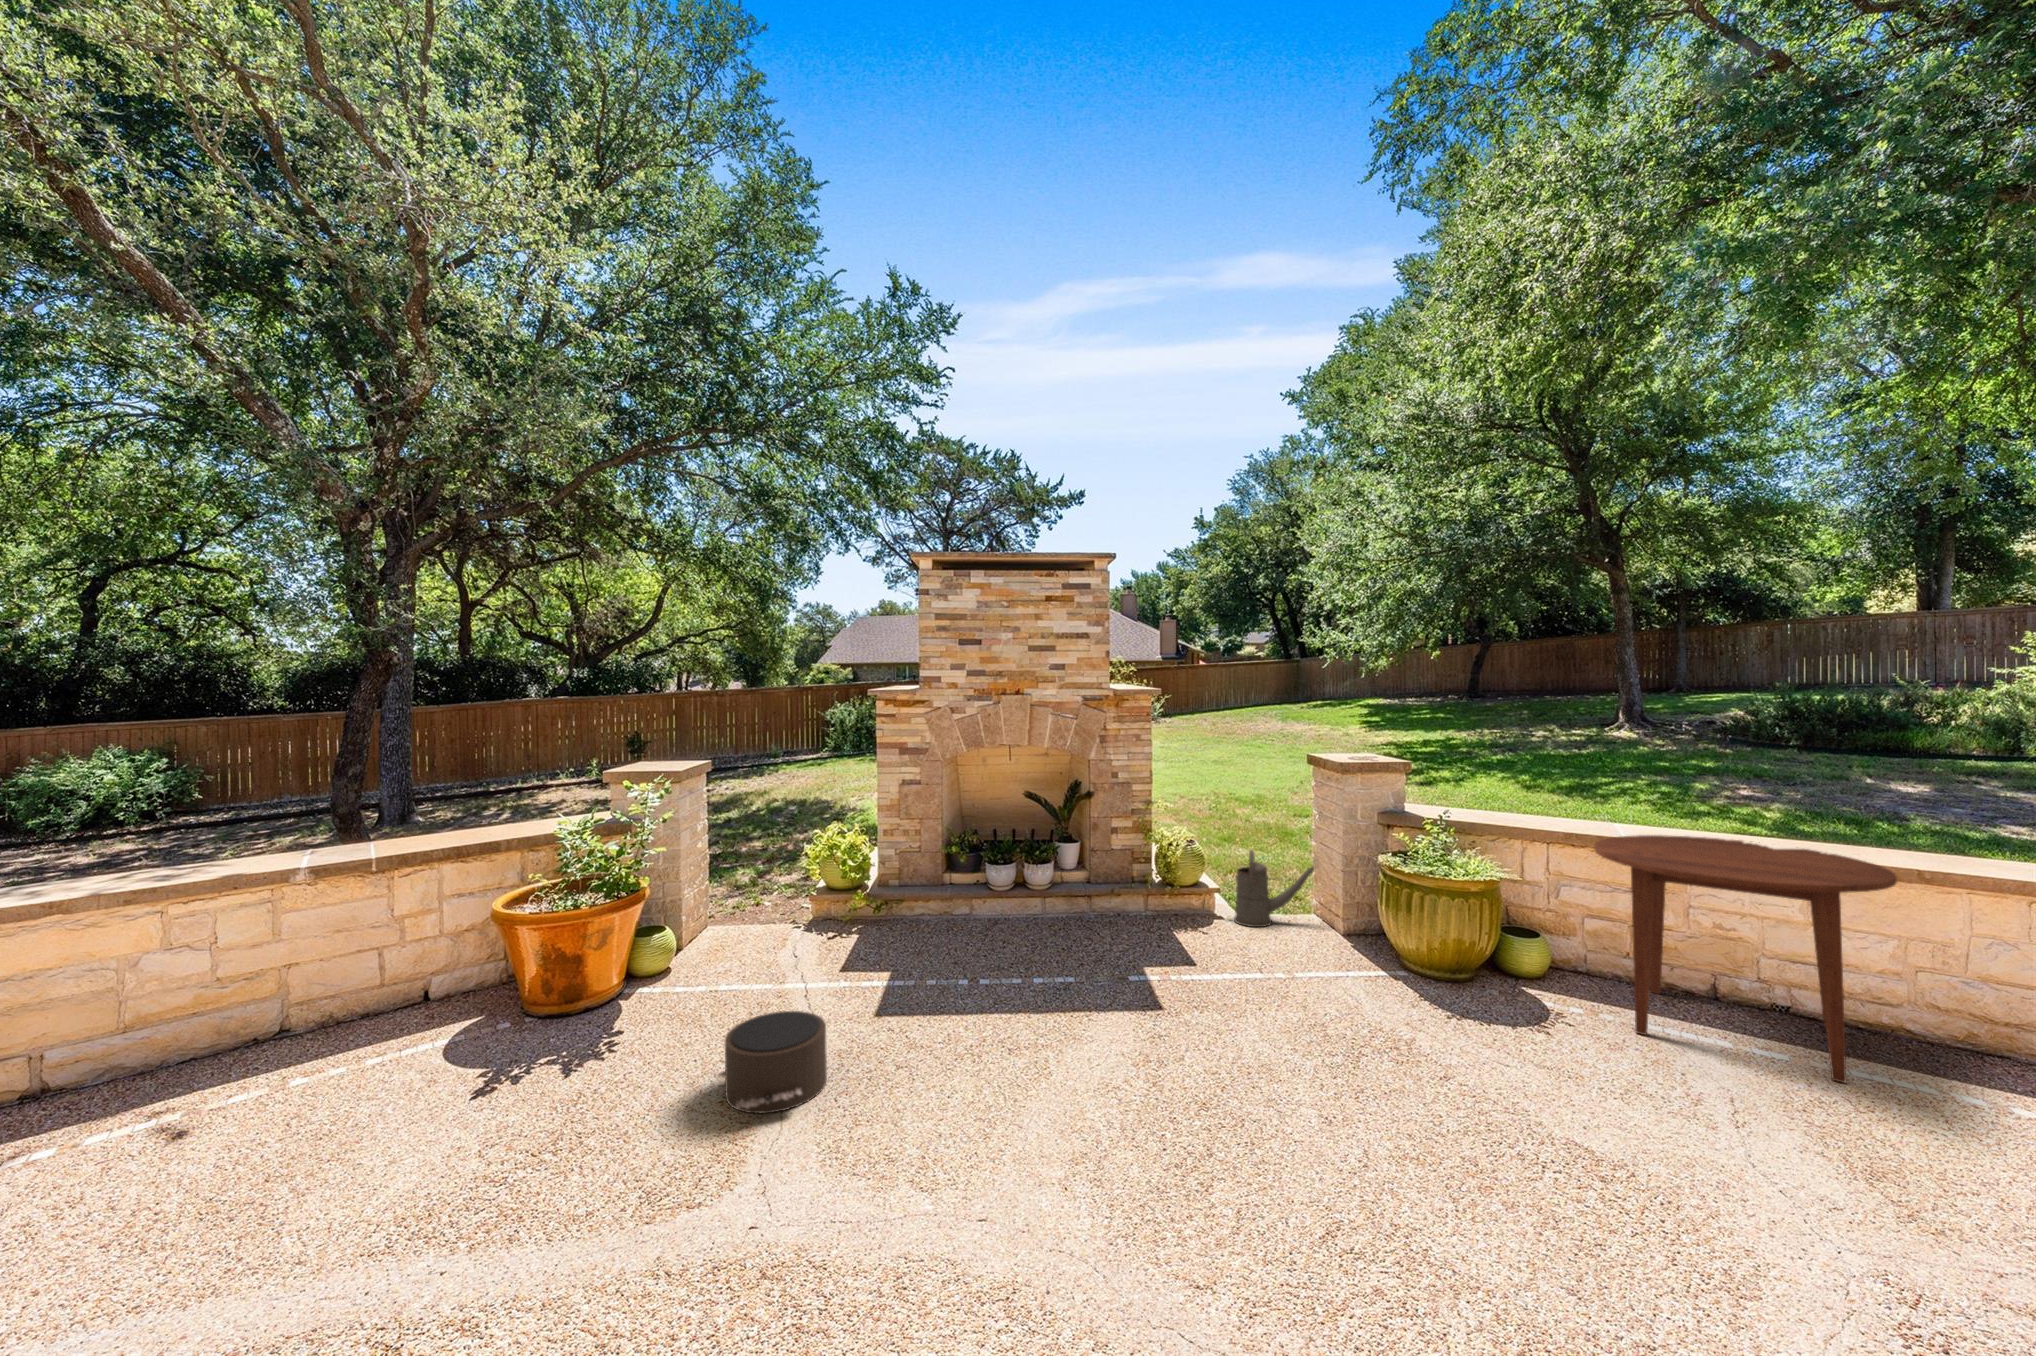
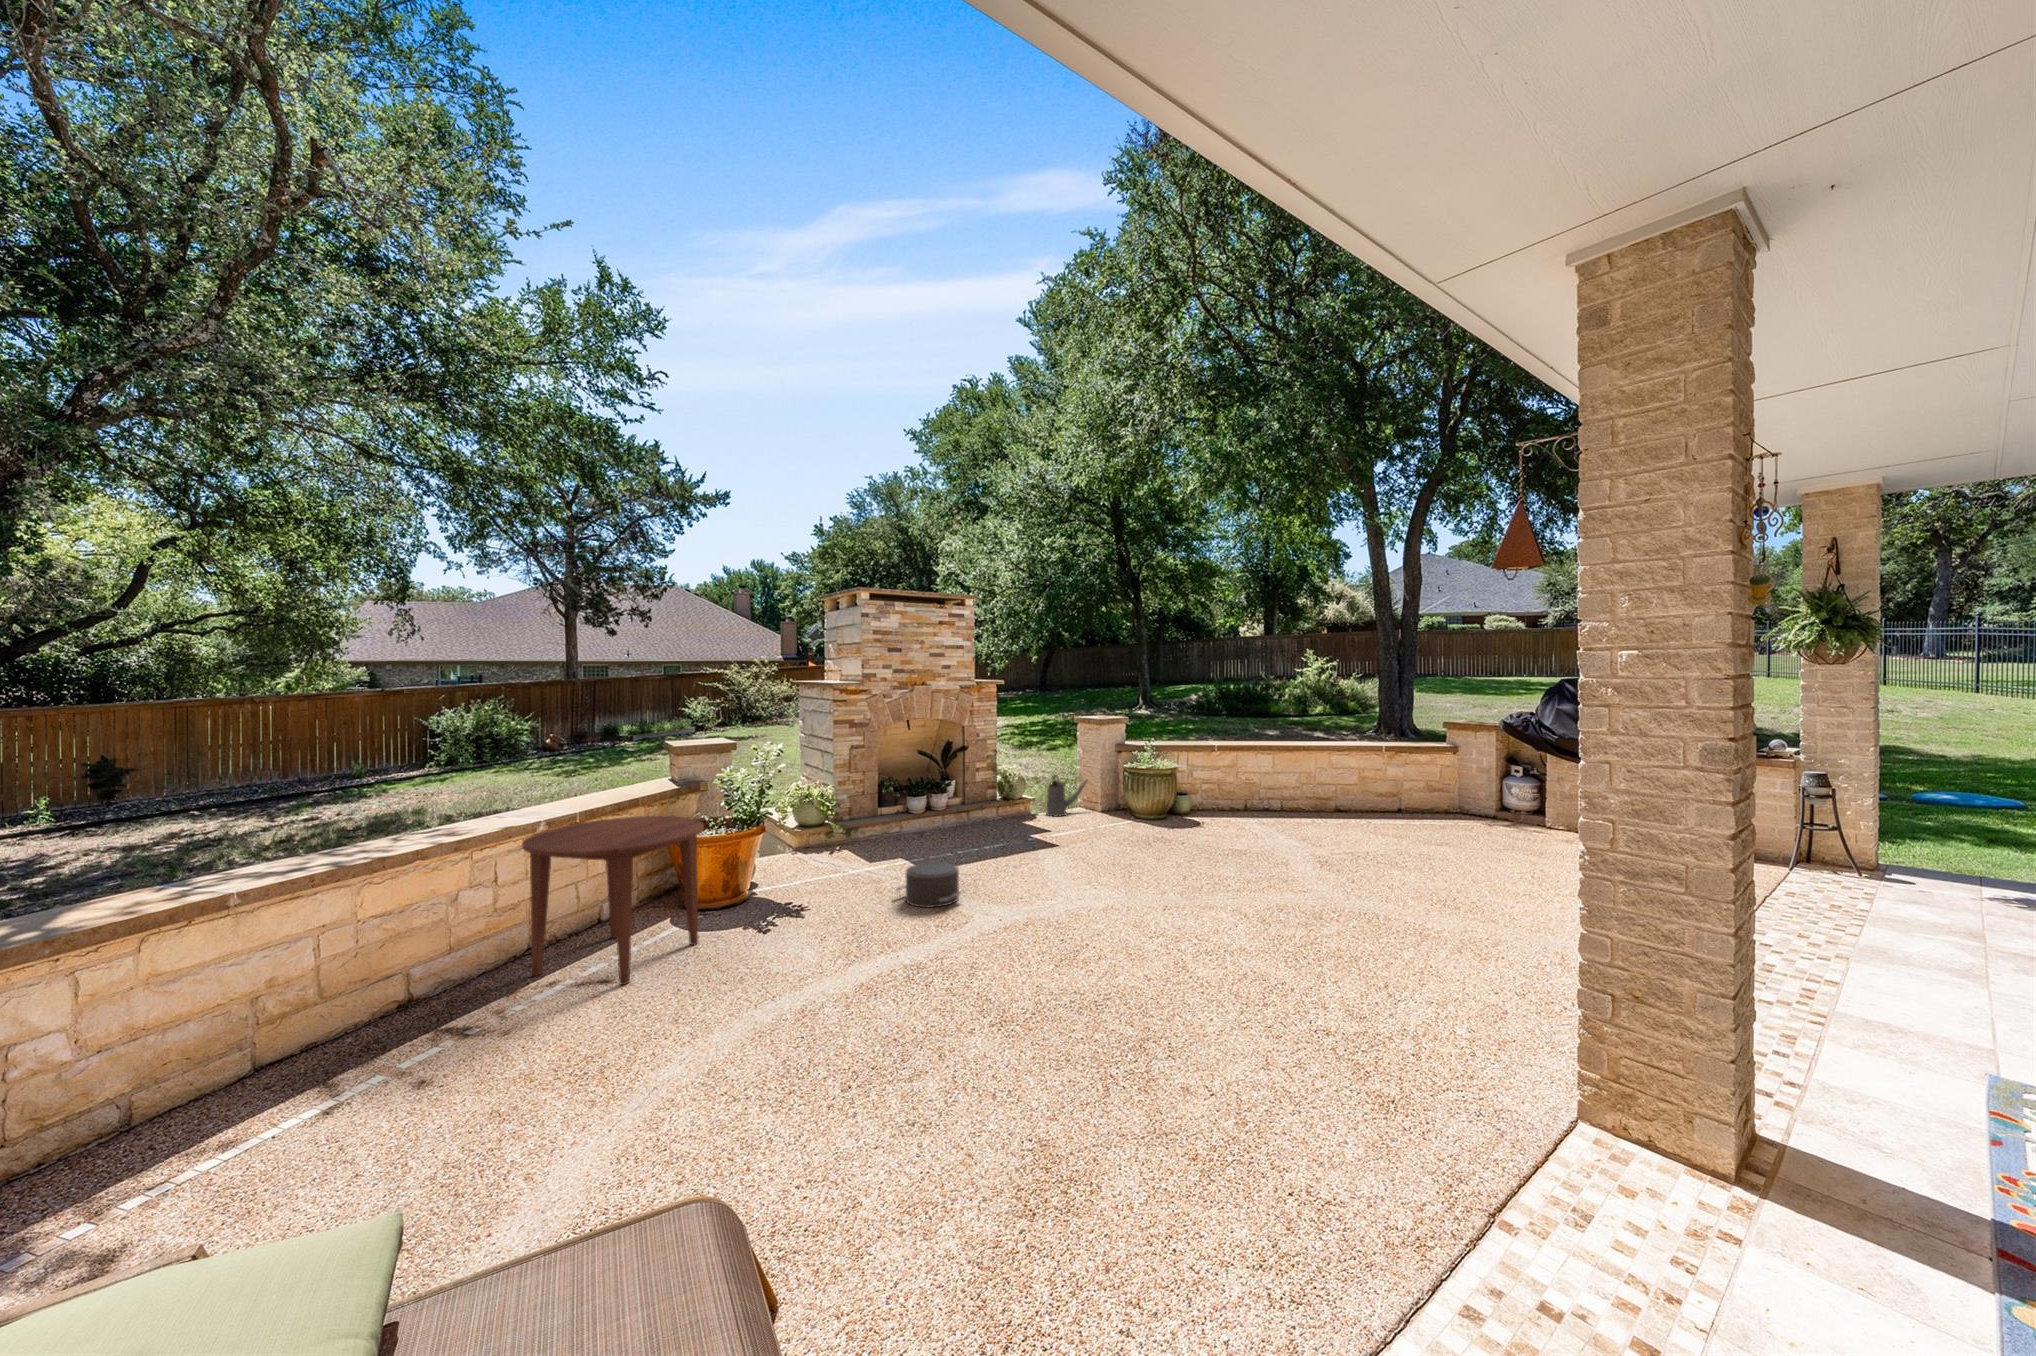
dining table: present [1594,835,1897,1083] -> present [522,816,704,985]

